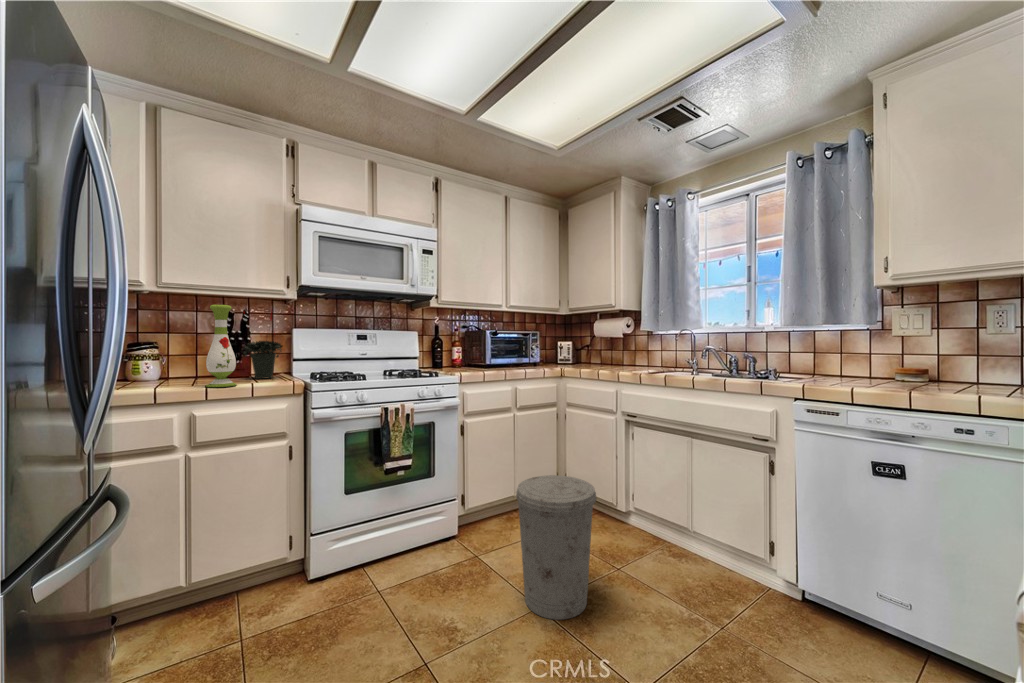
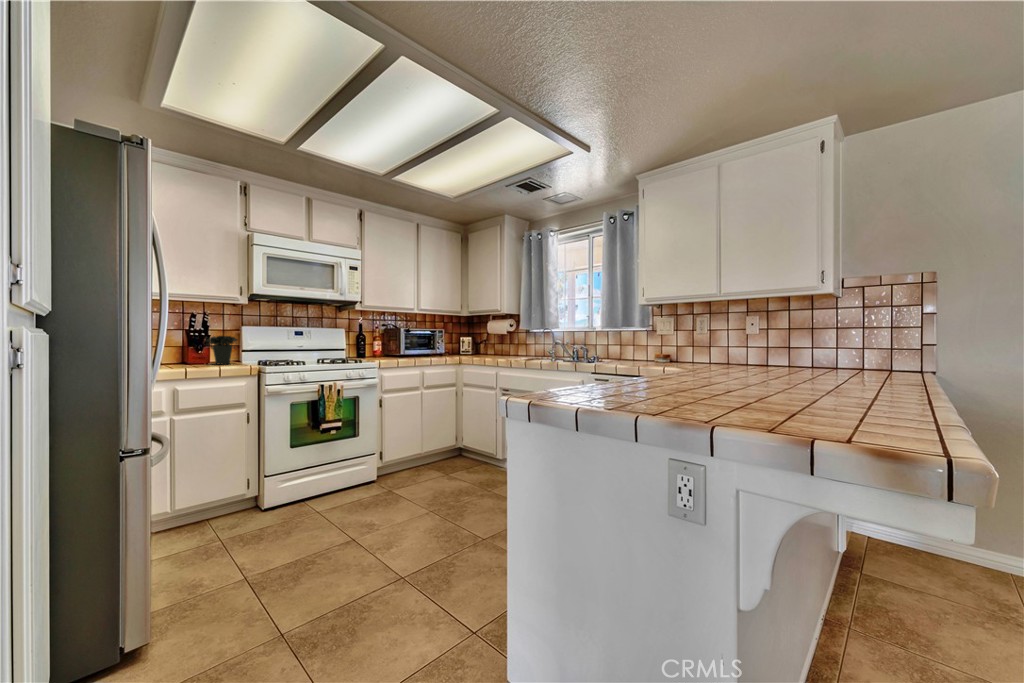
vase: present [206,305,237,387] -> none [183,309,206,370]
trash can: present [516,475,596,620] -> none [417,428,470,516]

